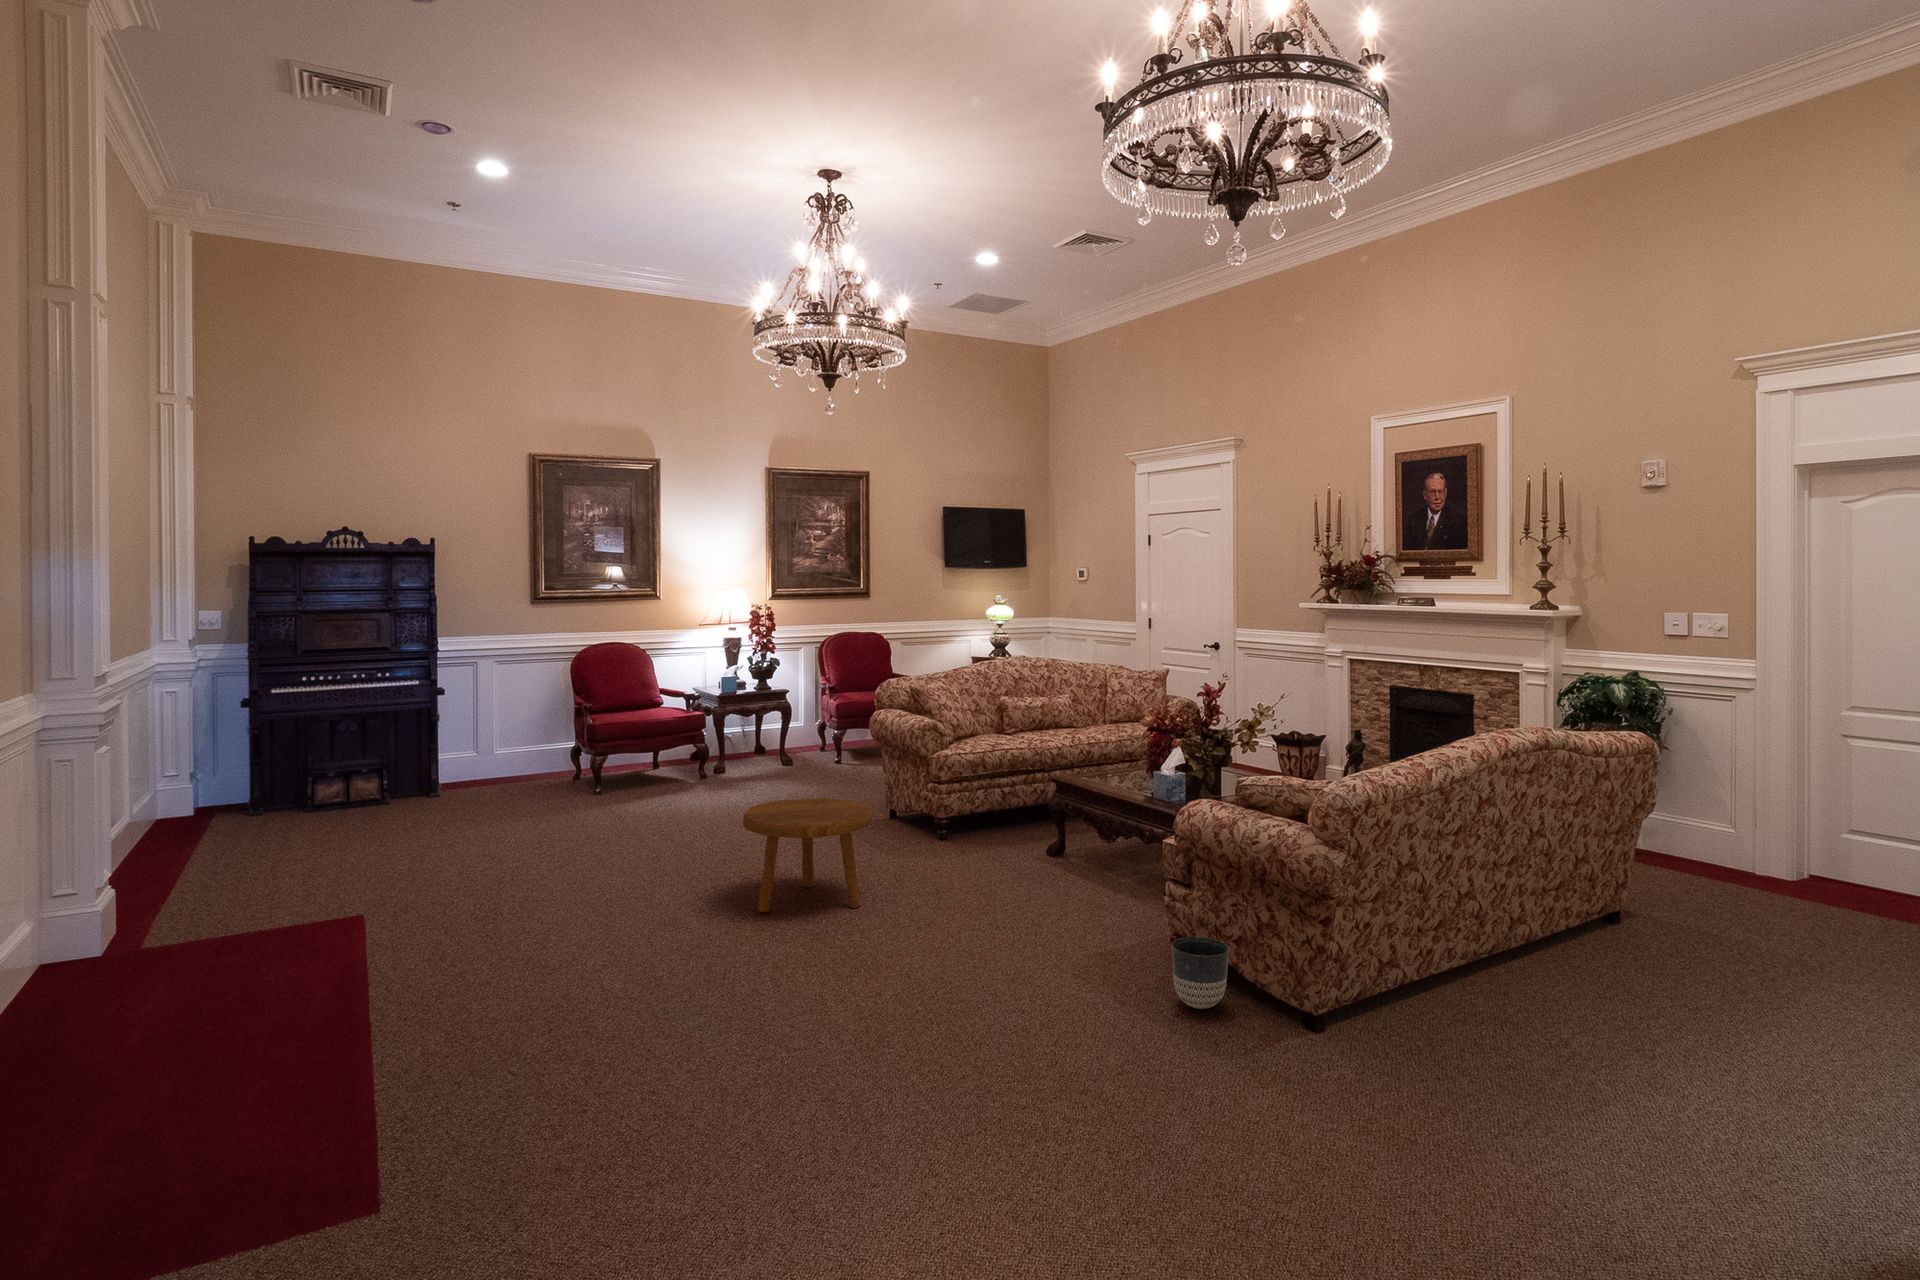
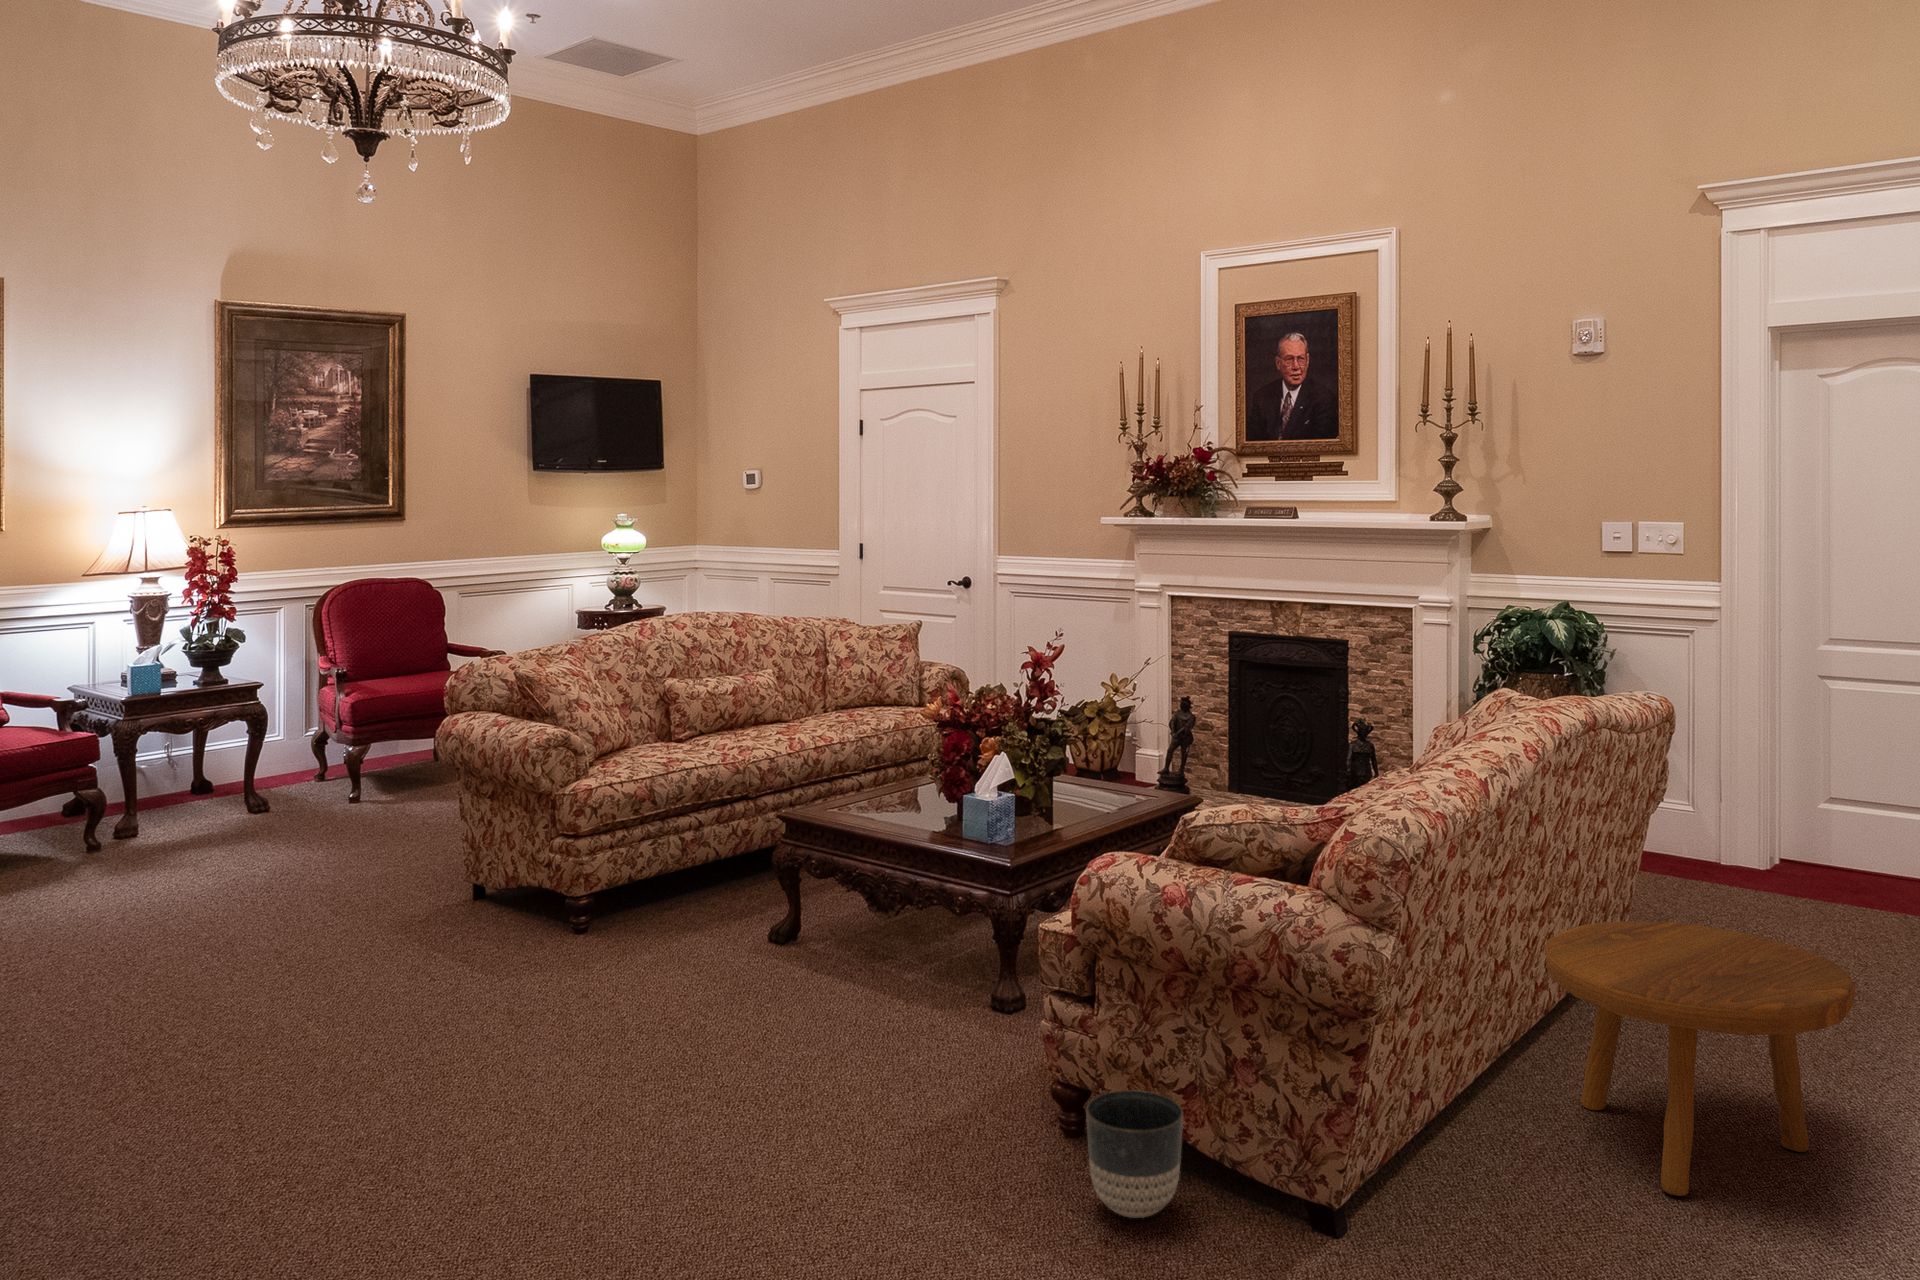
footstool: present [743,798,872,912] -> present [1546,921,1855,1196]

